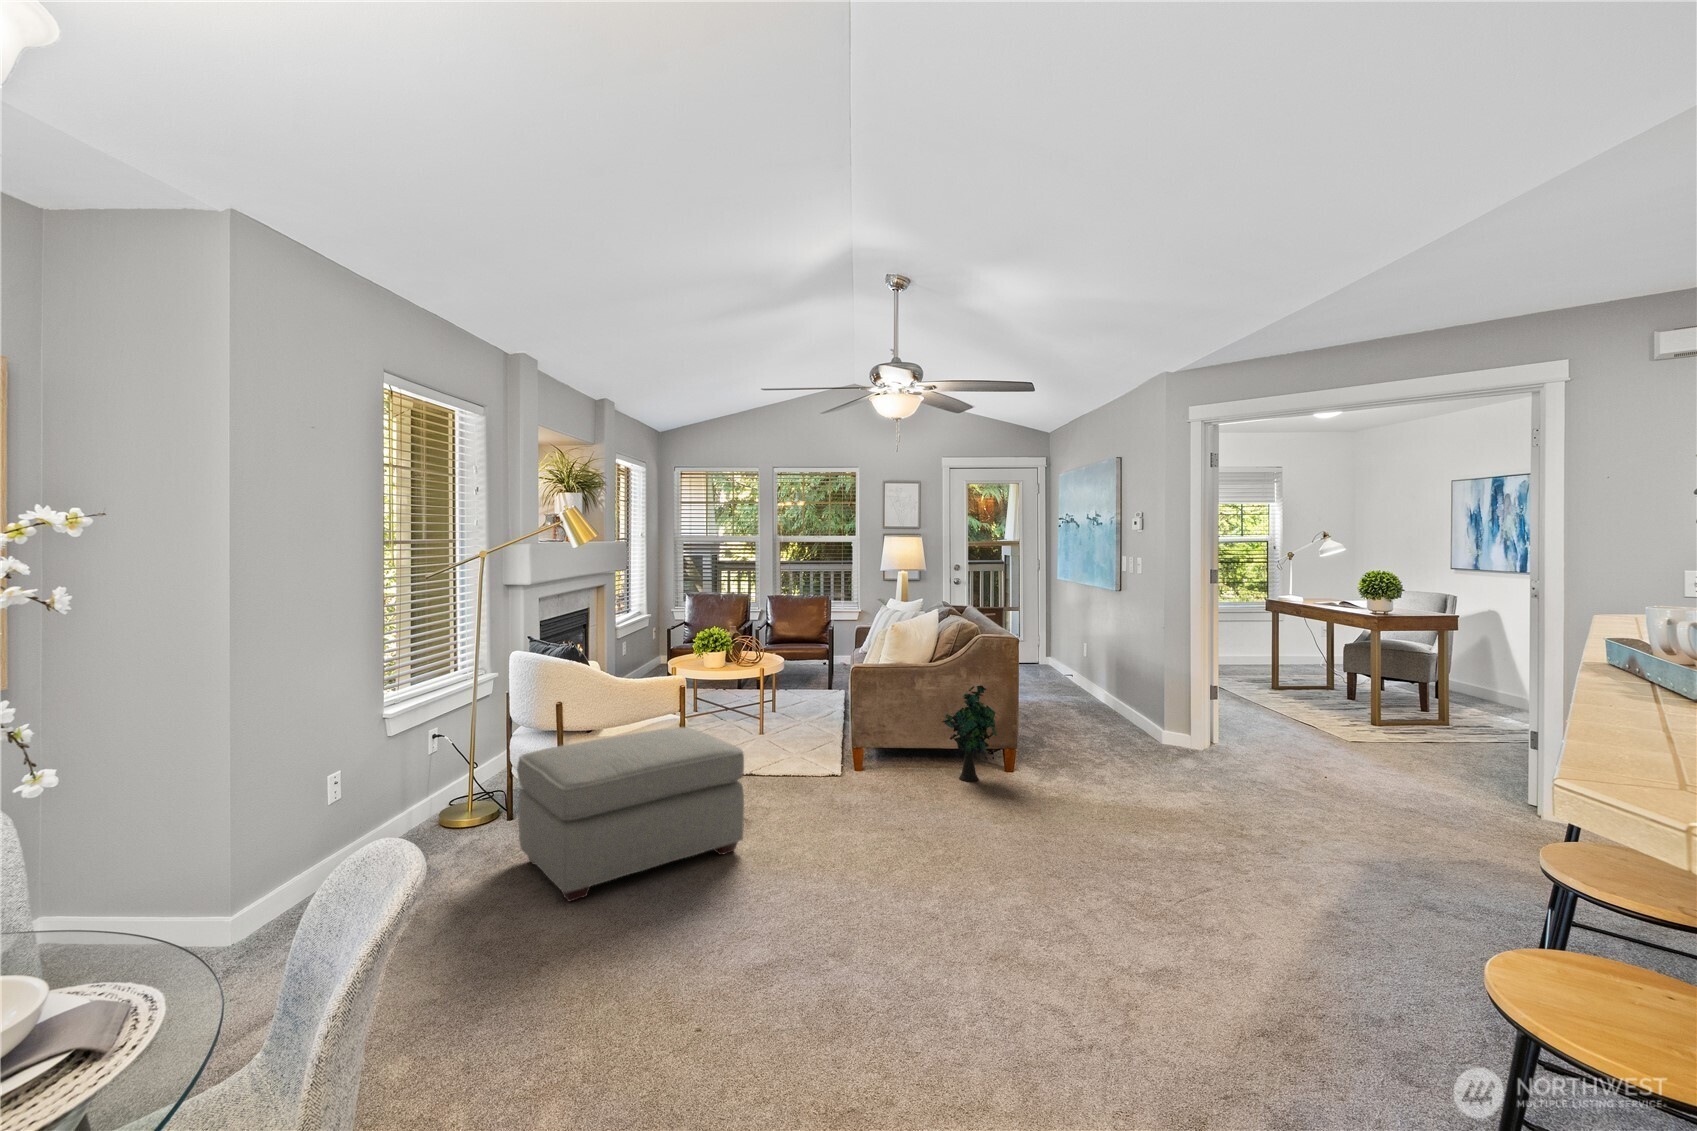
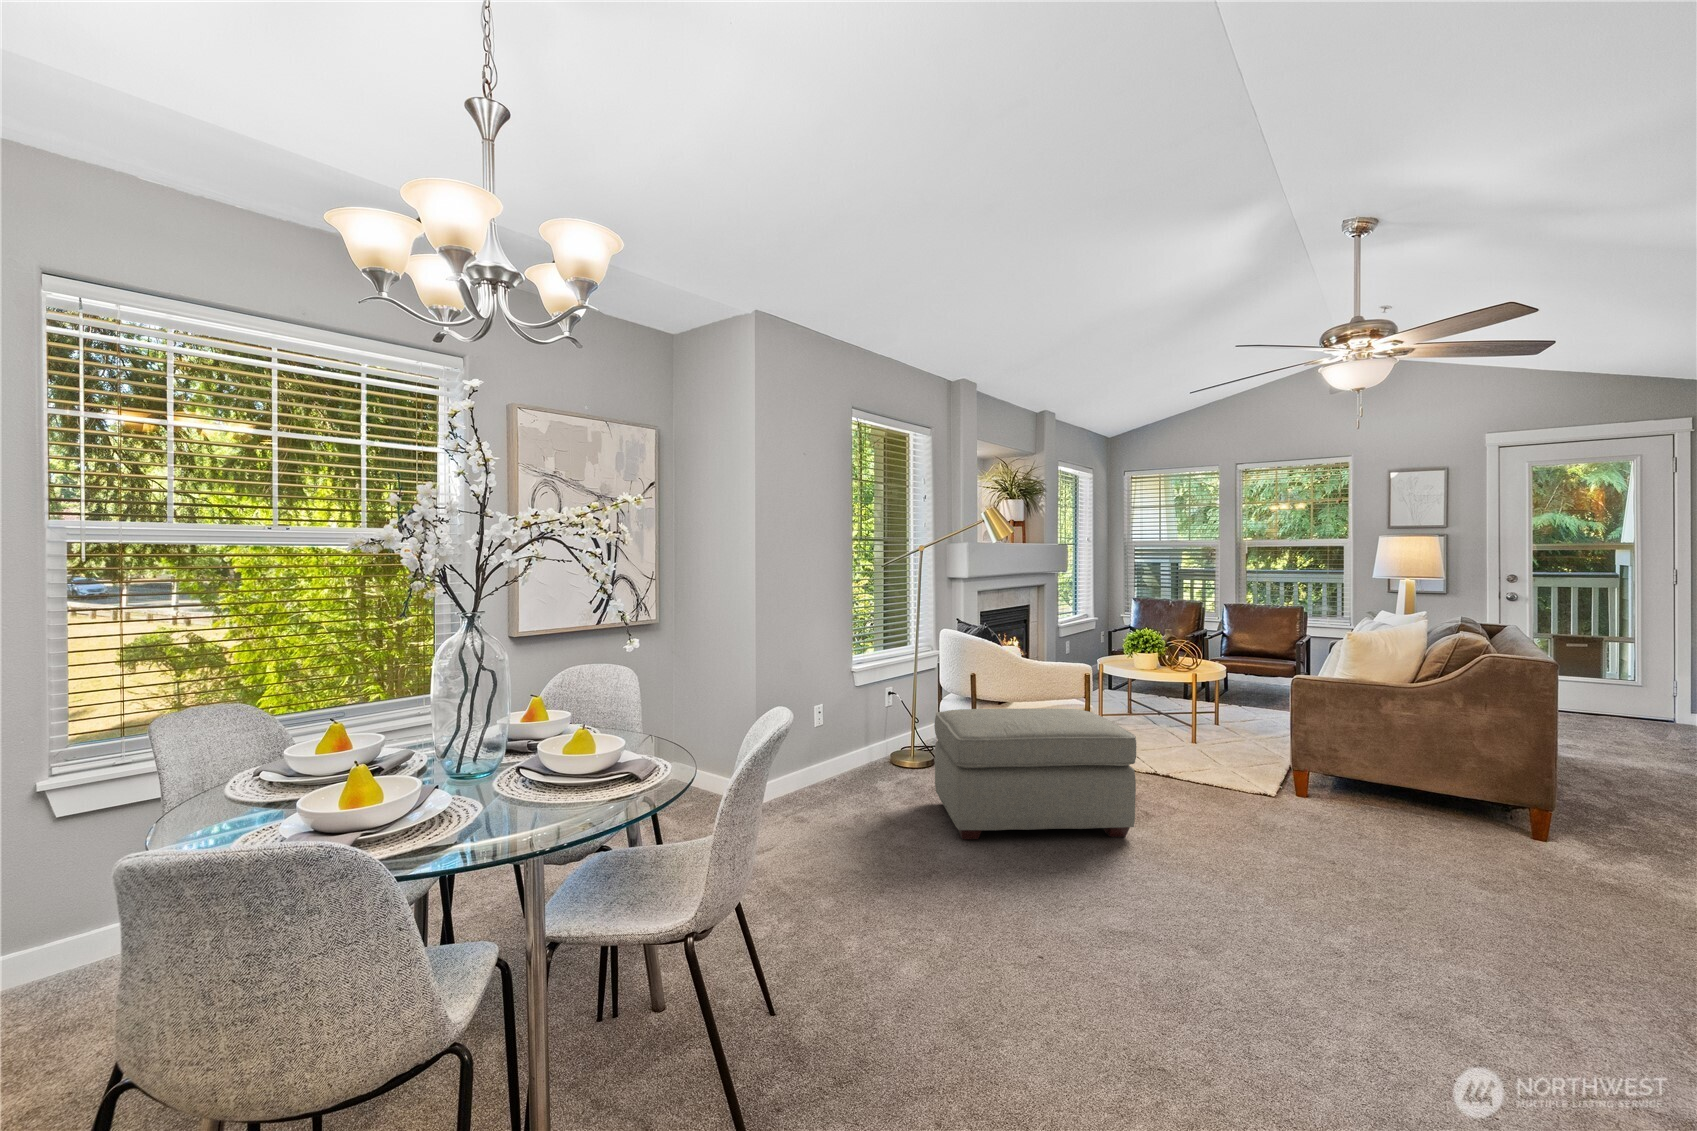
decorative plant: present [942,685,998,781] -> none [1418,712,1511,834]

